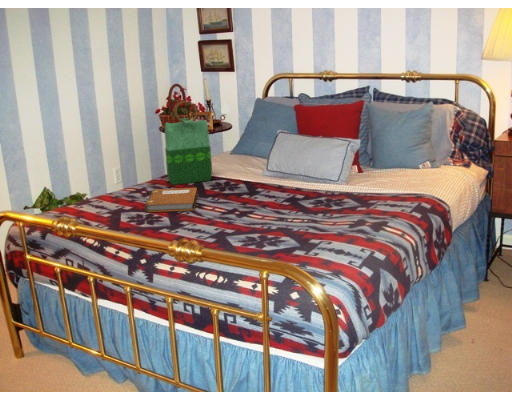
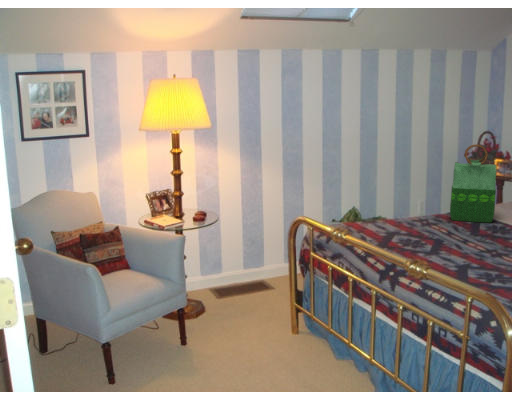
notebook: present [144,188,197,212] -> none [412,221,469,244]

